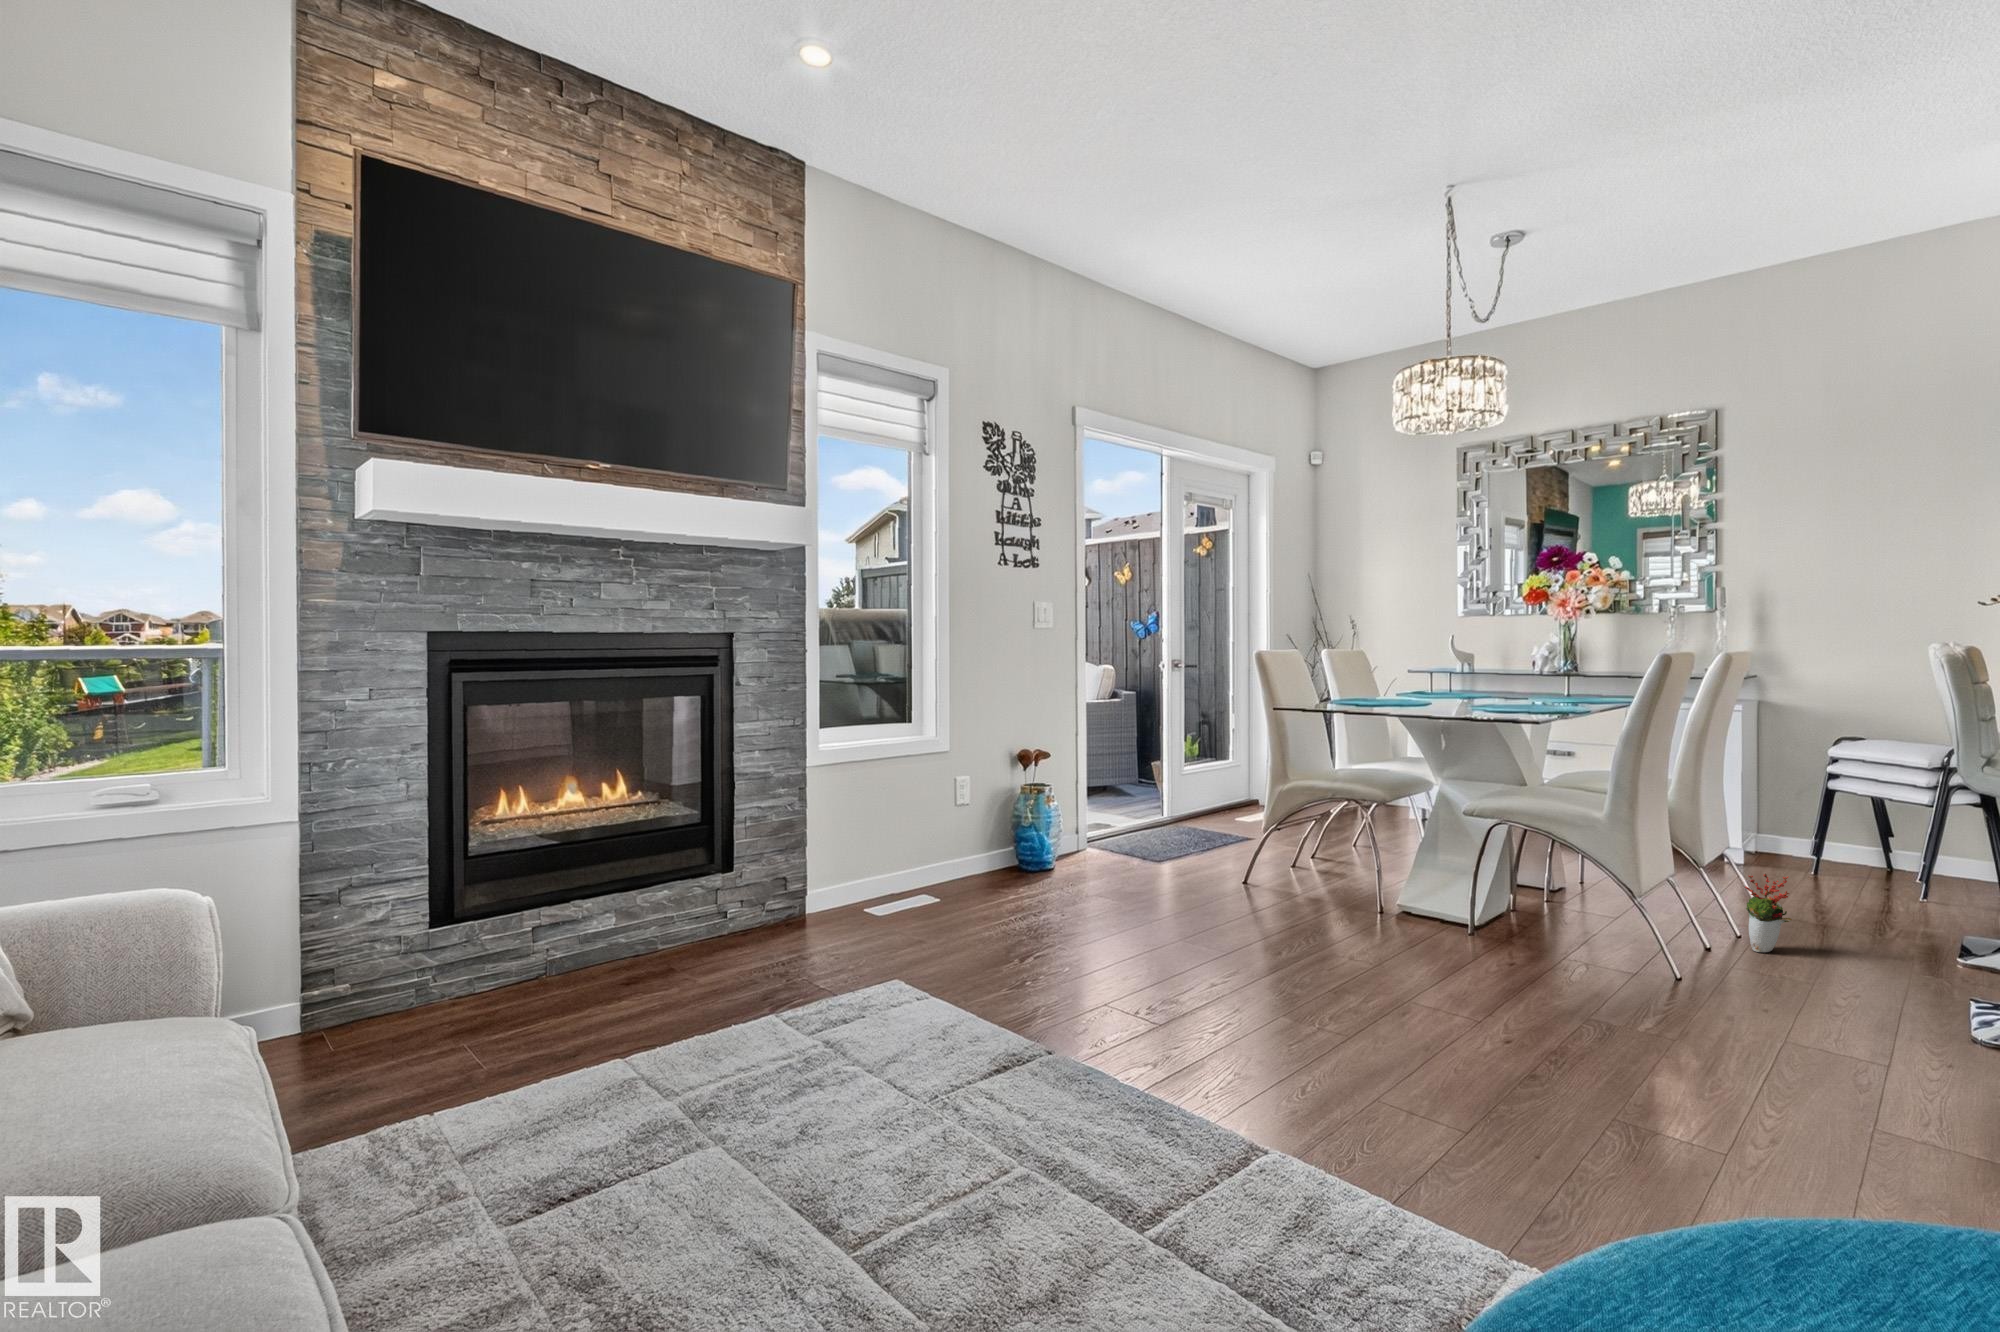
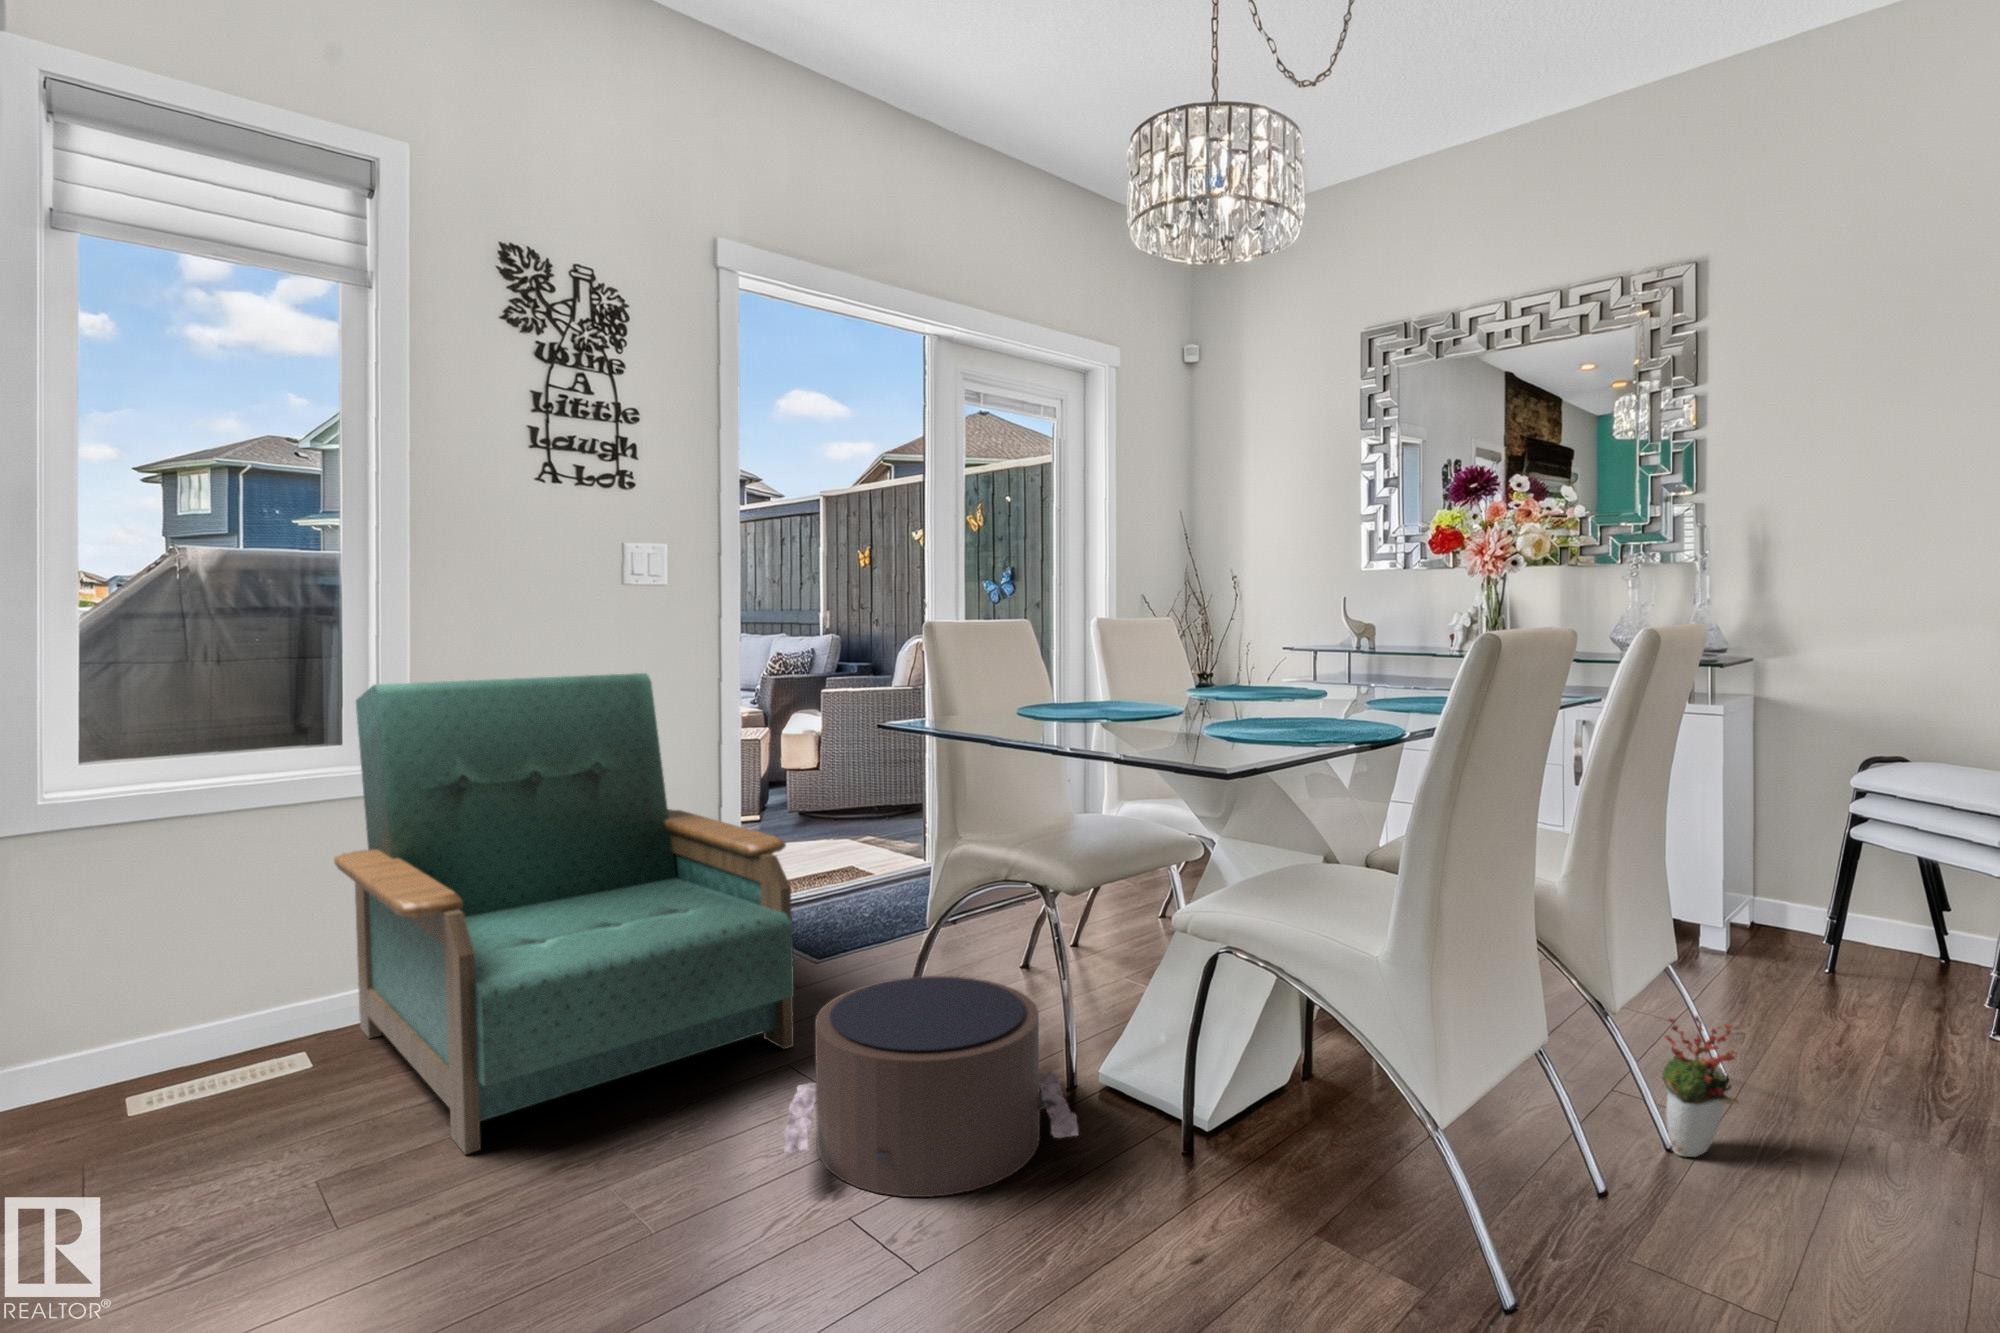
armchair: none [916,685,1203,950] -> present [334,673,794,1154]
pouf: none [1243,860,1426,966] -> present [784,976,1078,1197]

